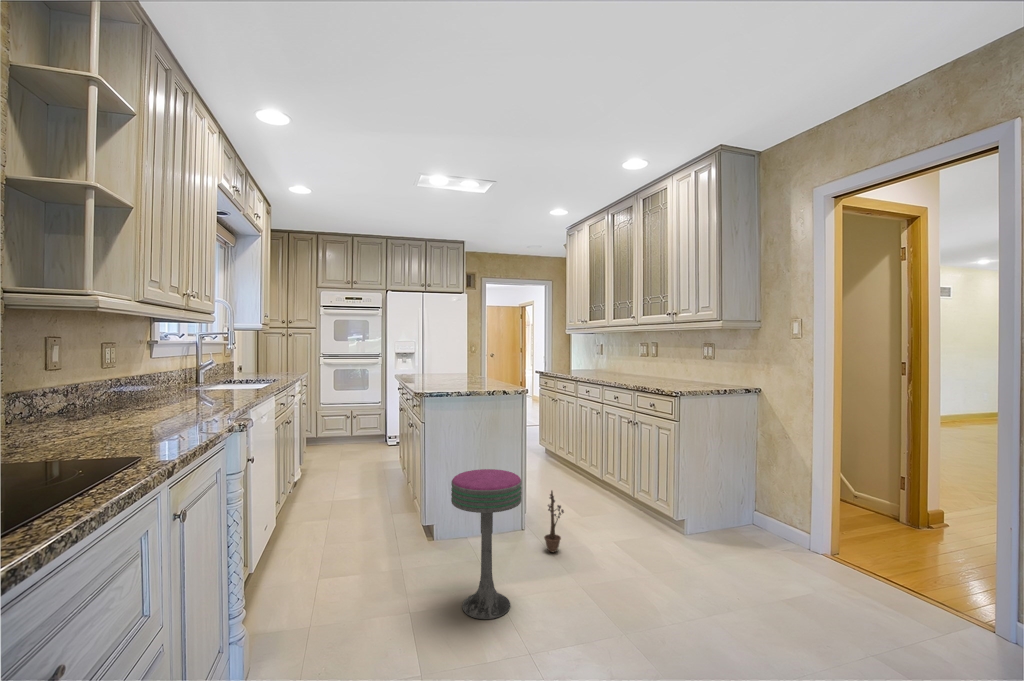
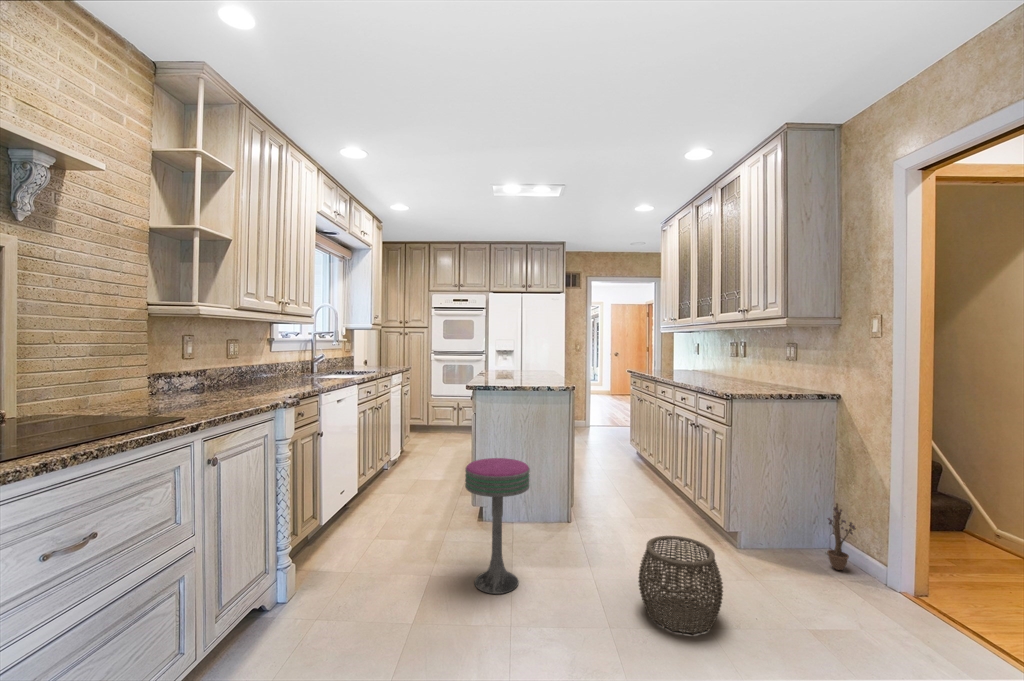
decorative plant: present [544,491,564,552] -> present [825,503,856,570]
woven basket: none [635,530,716,623] -> present [638,536,723,634]

